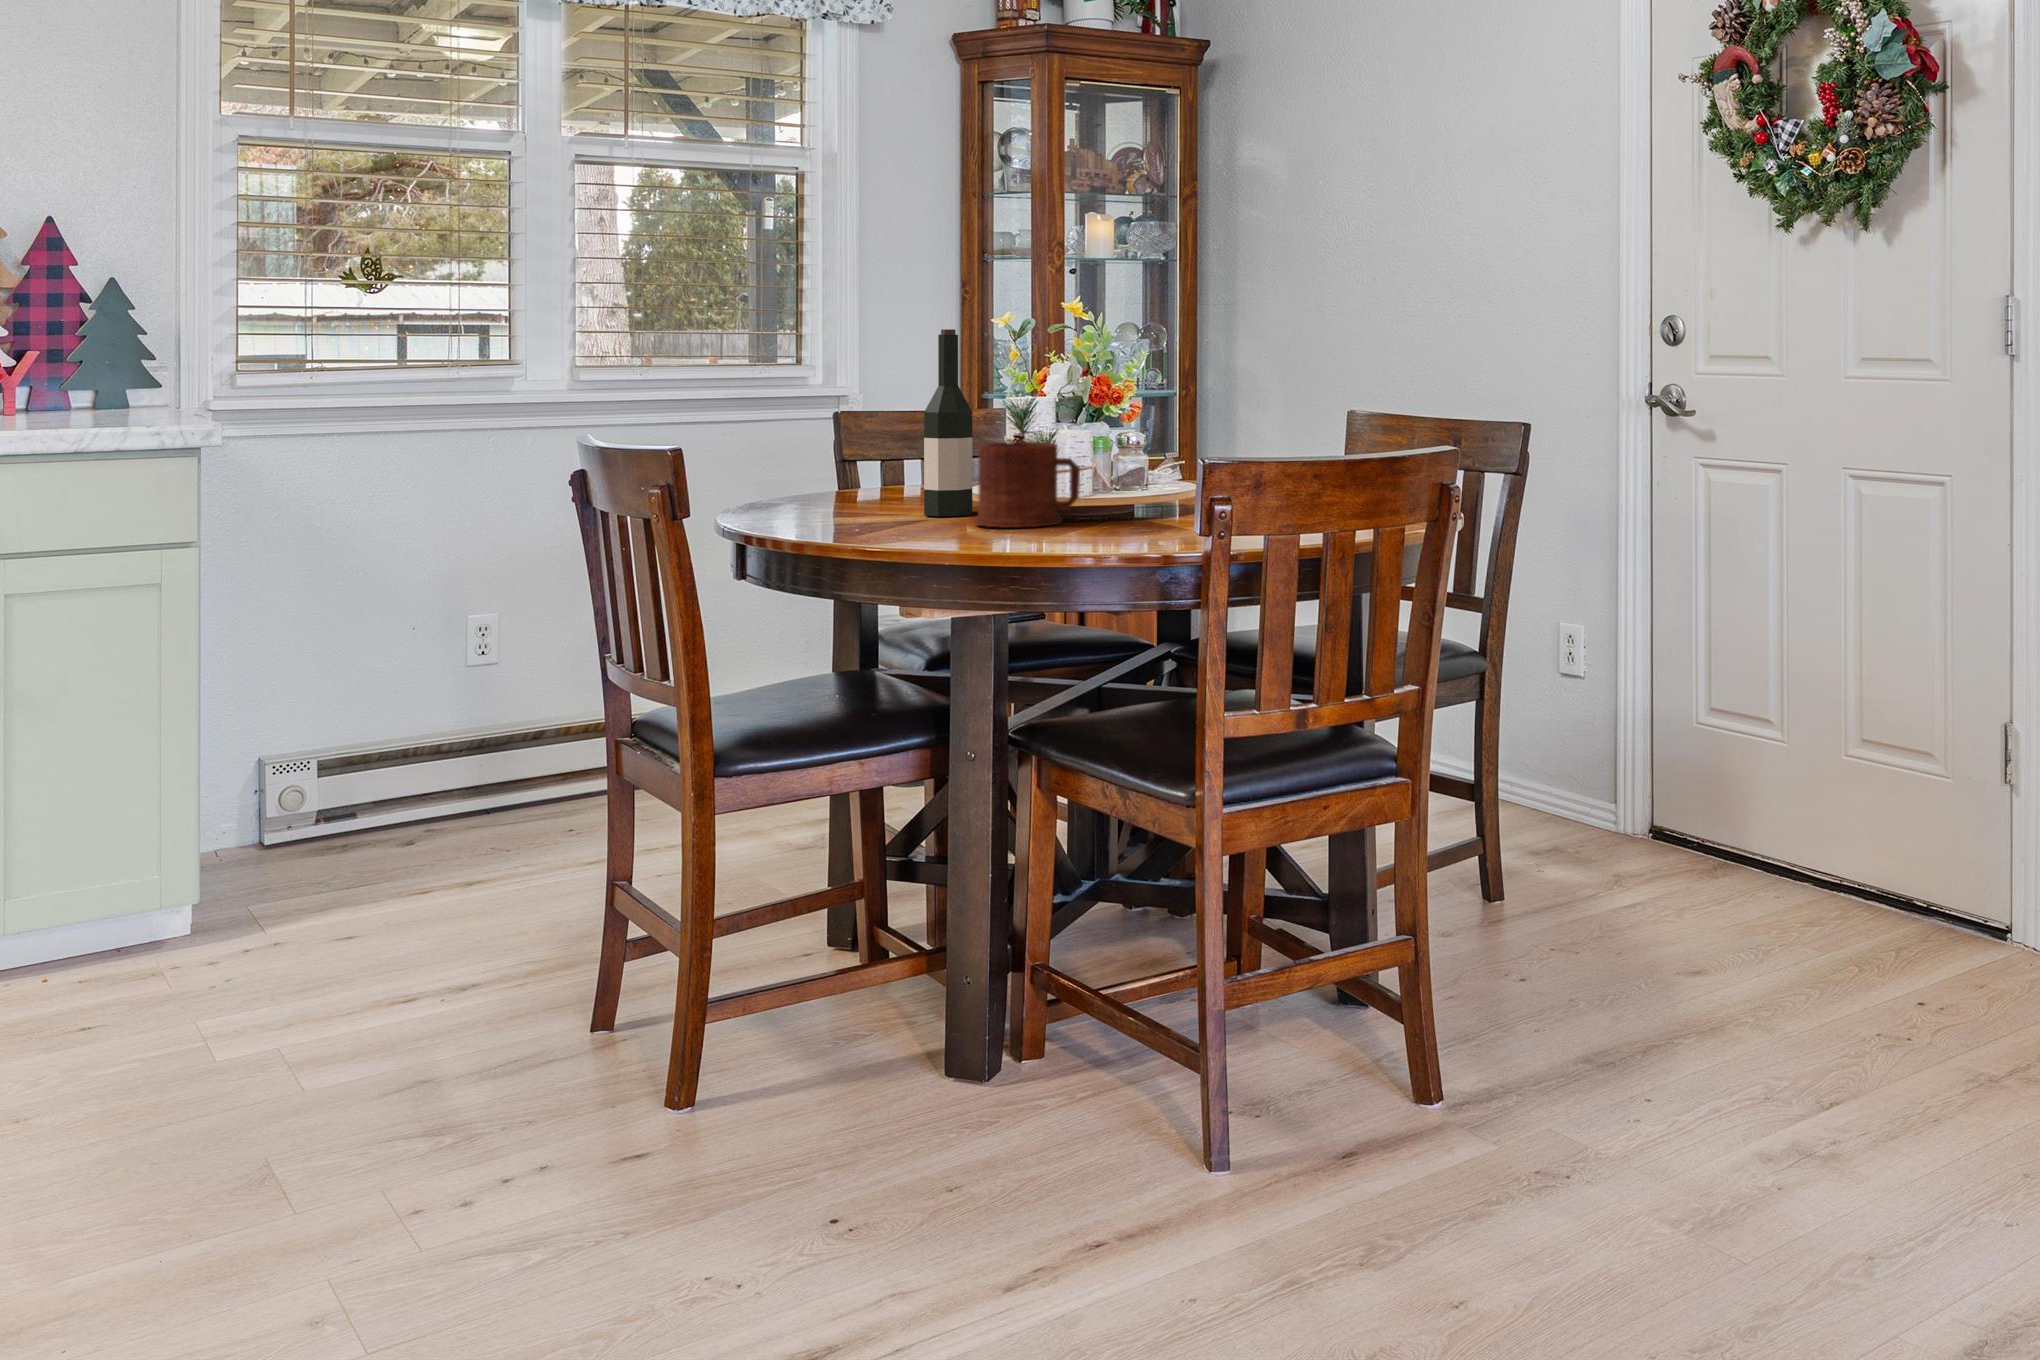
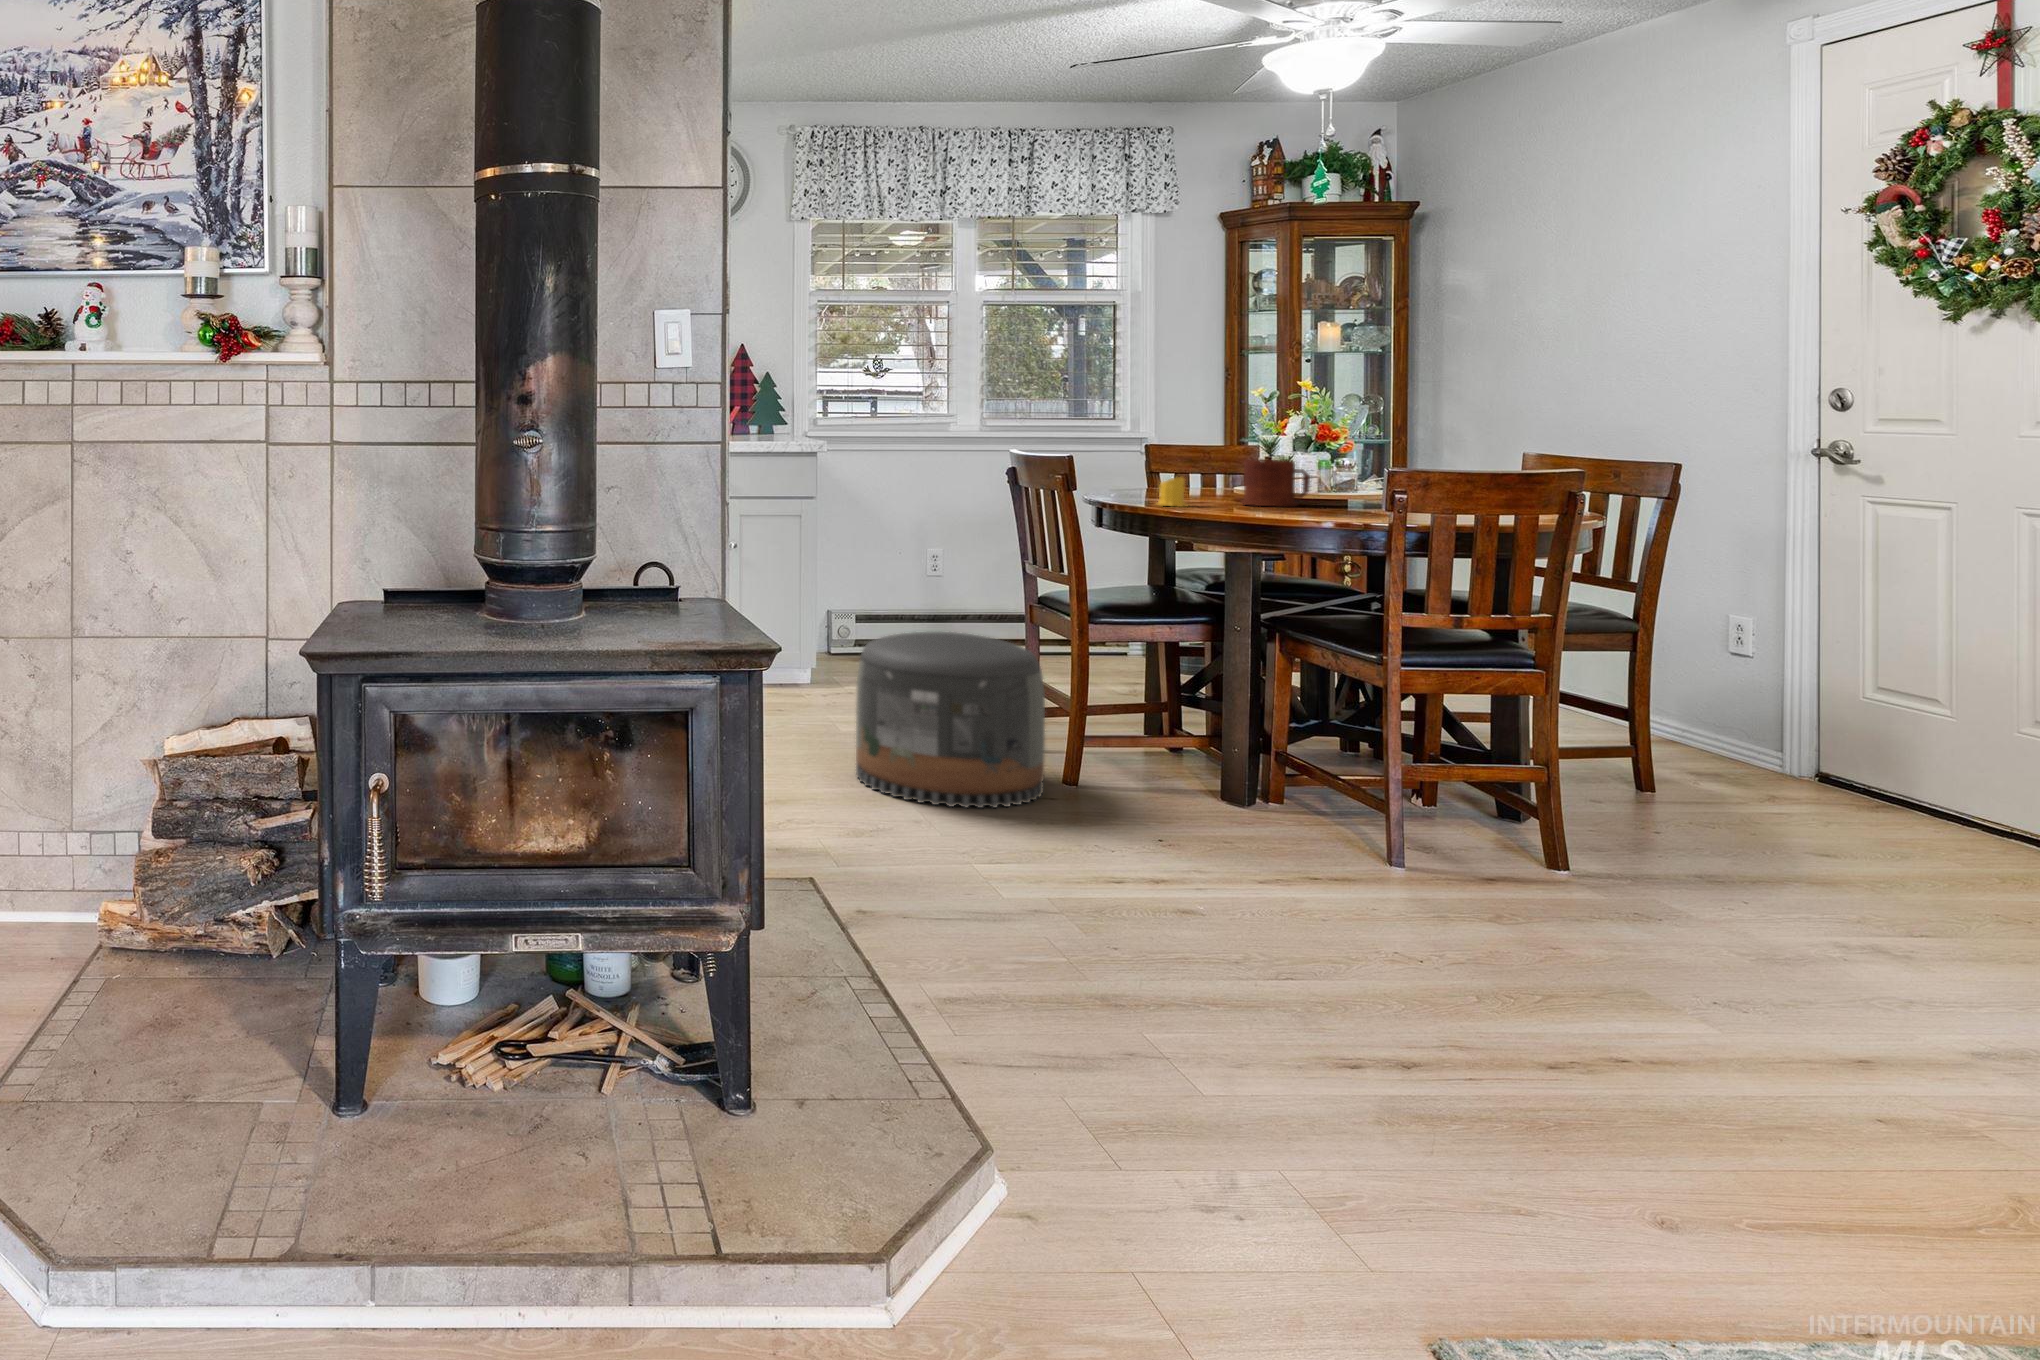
wine bottle: present [924,329,972,516] -> none [1209,396,1240,501]
candle: none [829,480,889,539] -> present [1158,477,1187,507]
pouf: none [206,823,623,1250] -> present [856,632,1045,808]

